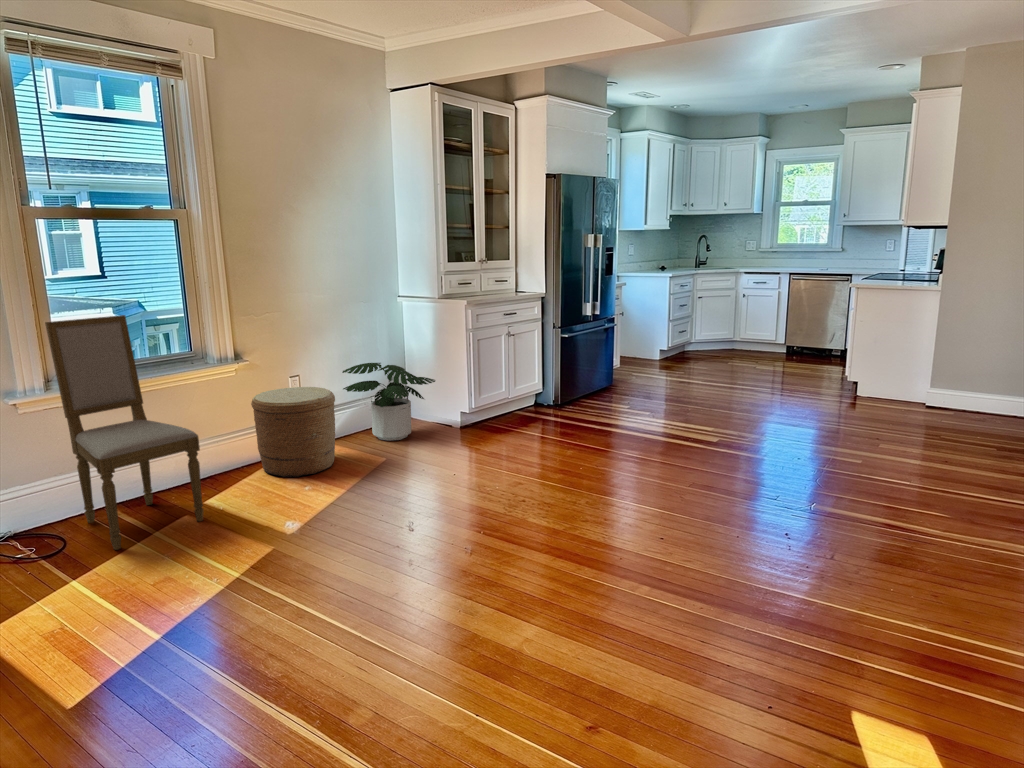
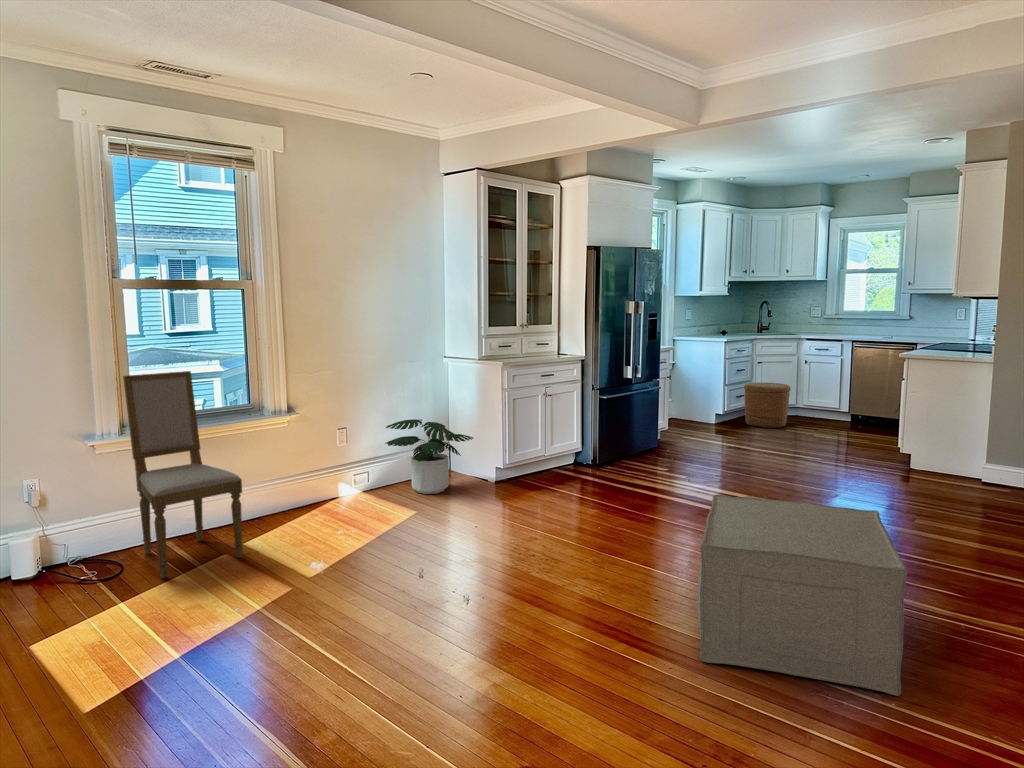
woven basket: present [251,387,335,477] -> present [744,383,791,428]
ottoman: none [708,431,935,622] -> present [697,495,908,696]

